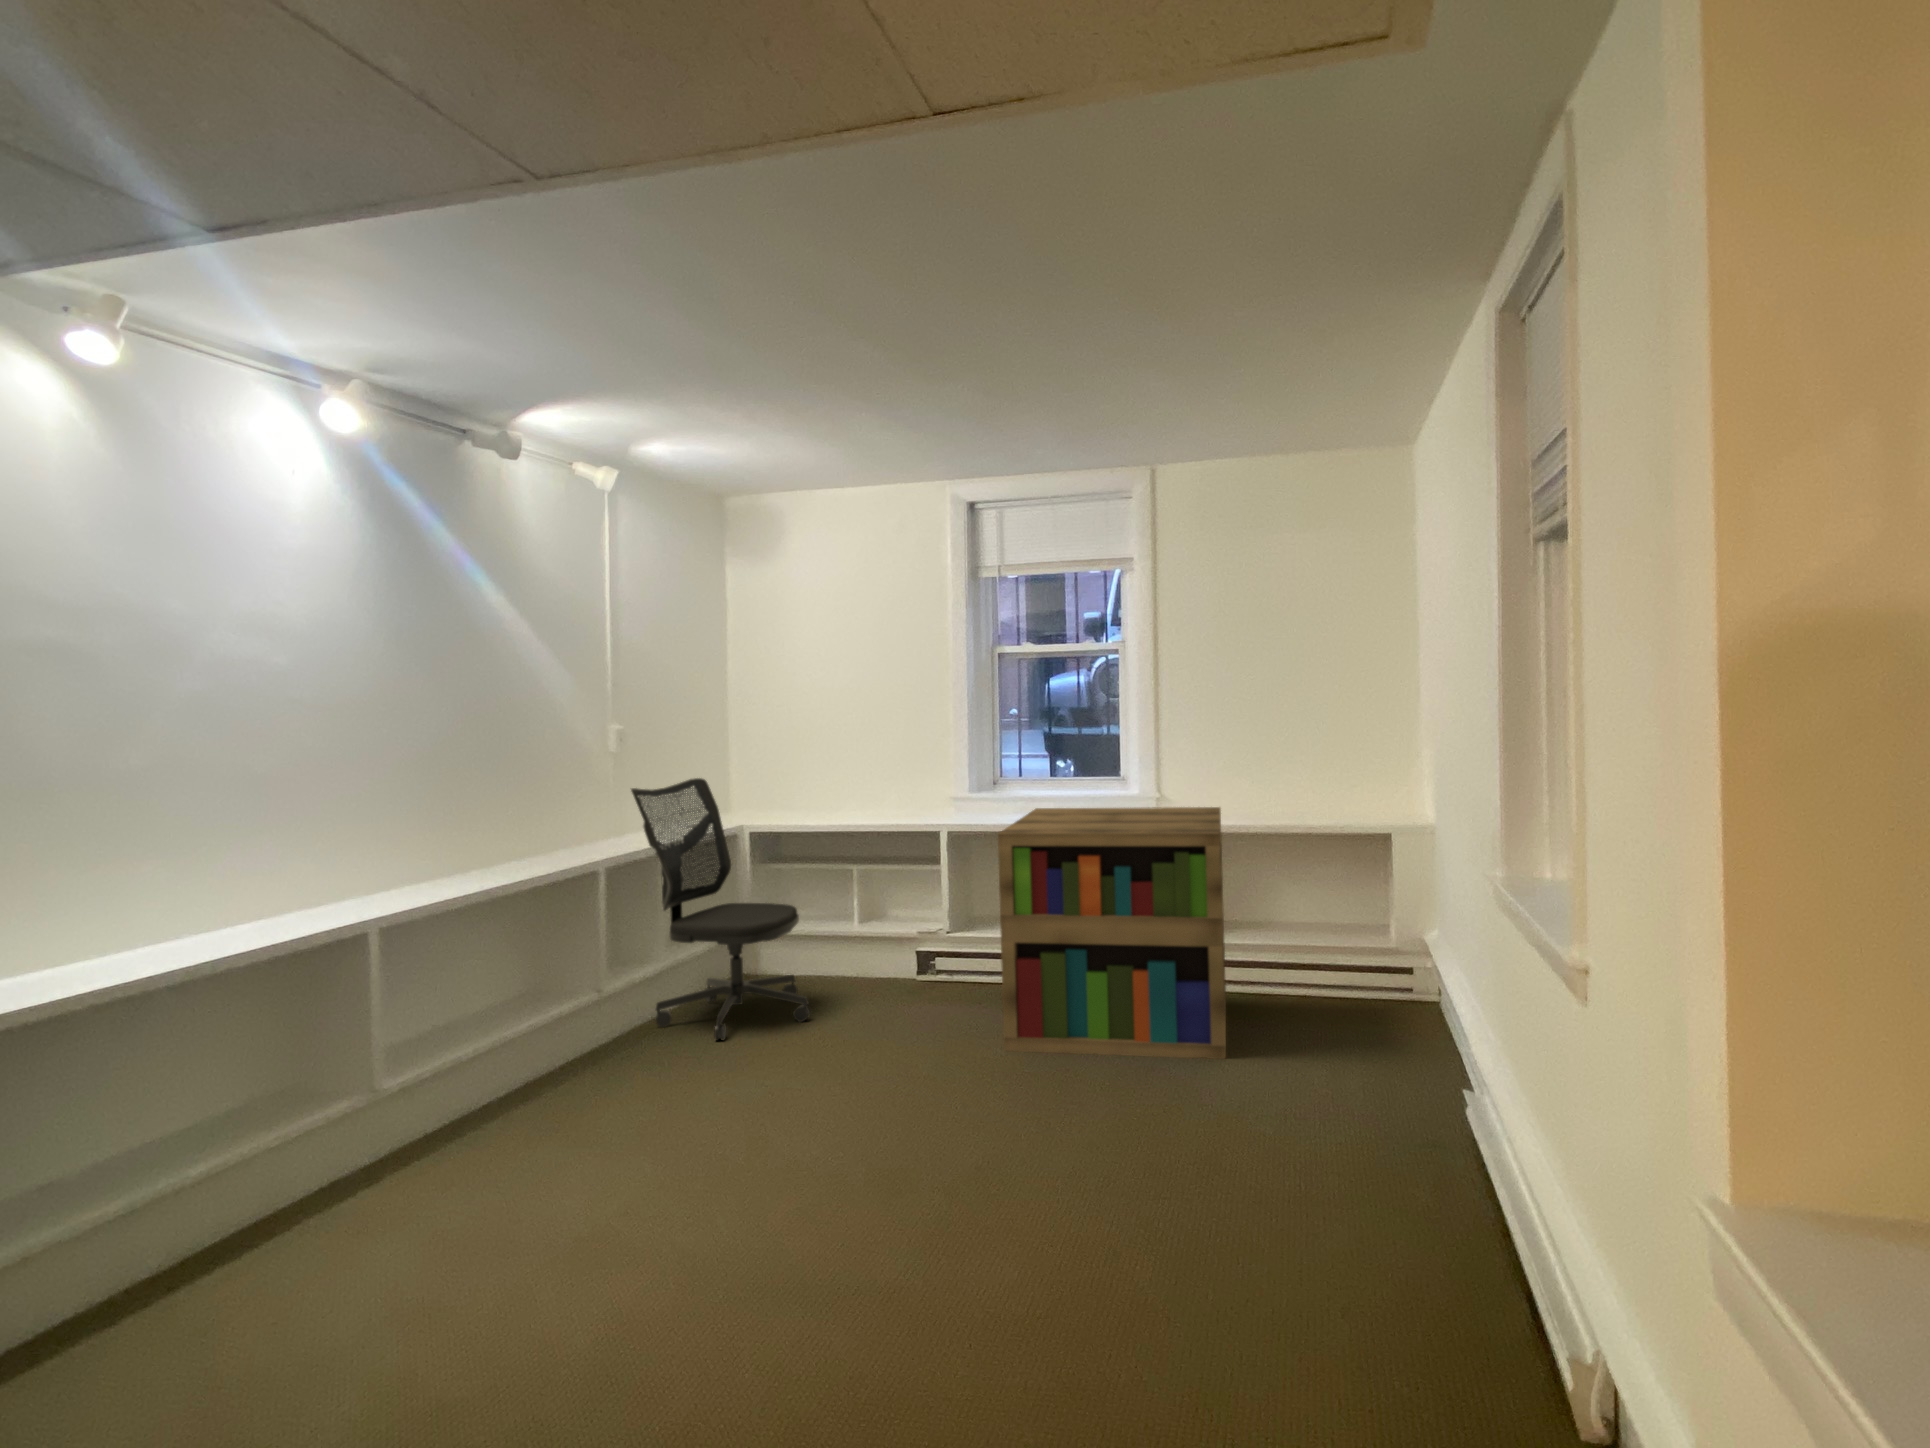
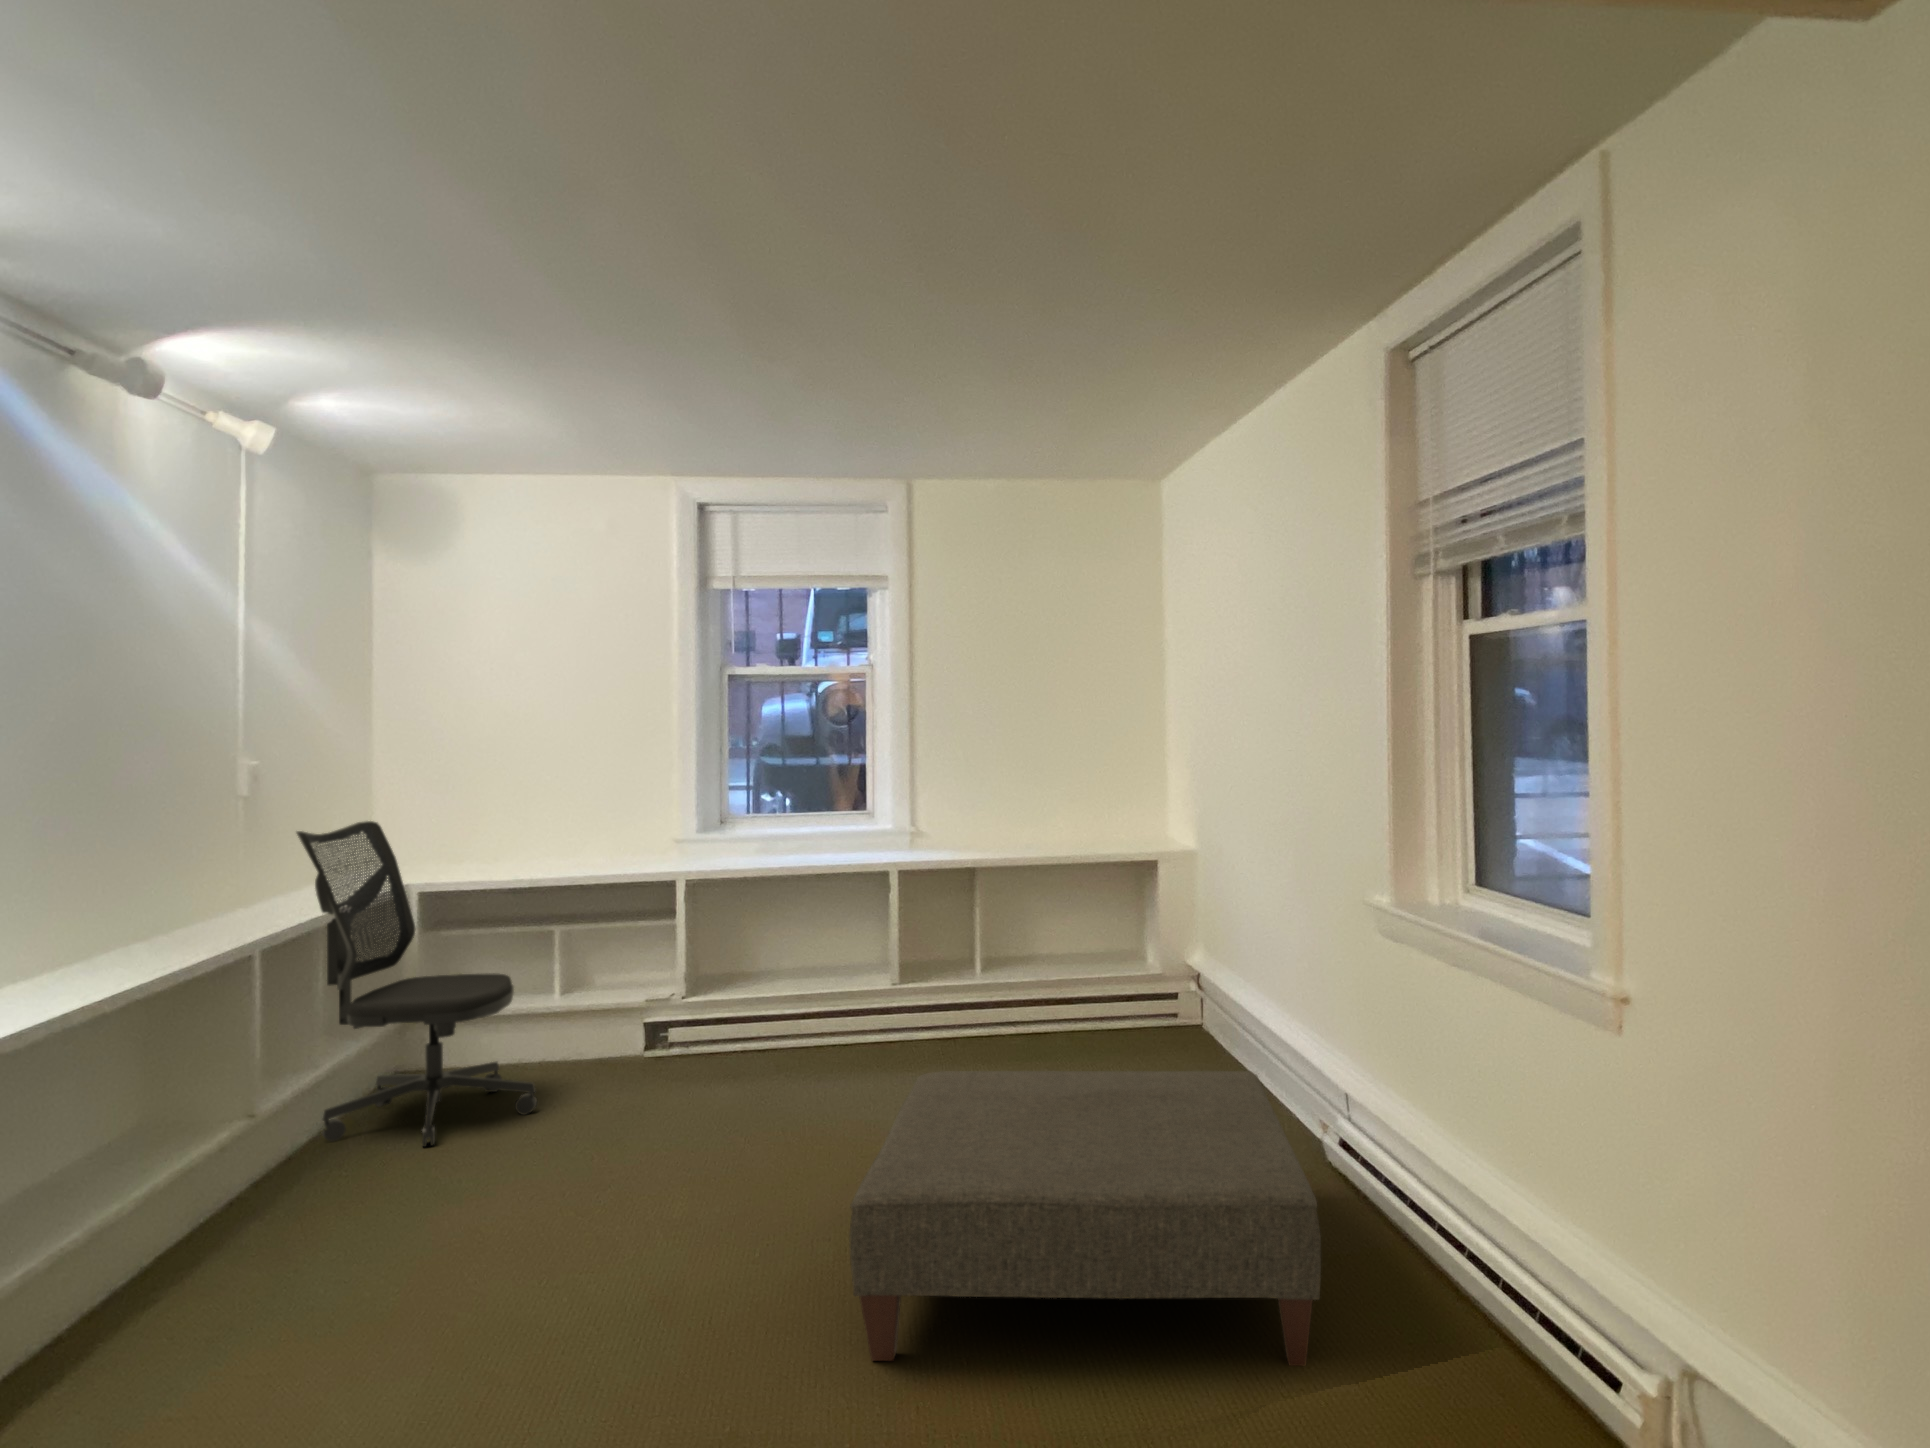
bookshelf: present [998,807,1226,1059] -> none [796,838,1041,1115]
ottoman: none [890,1037,1374,1402] -> present [849,1071,1321,1366]

